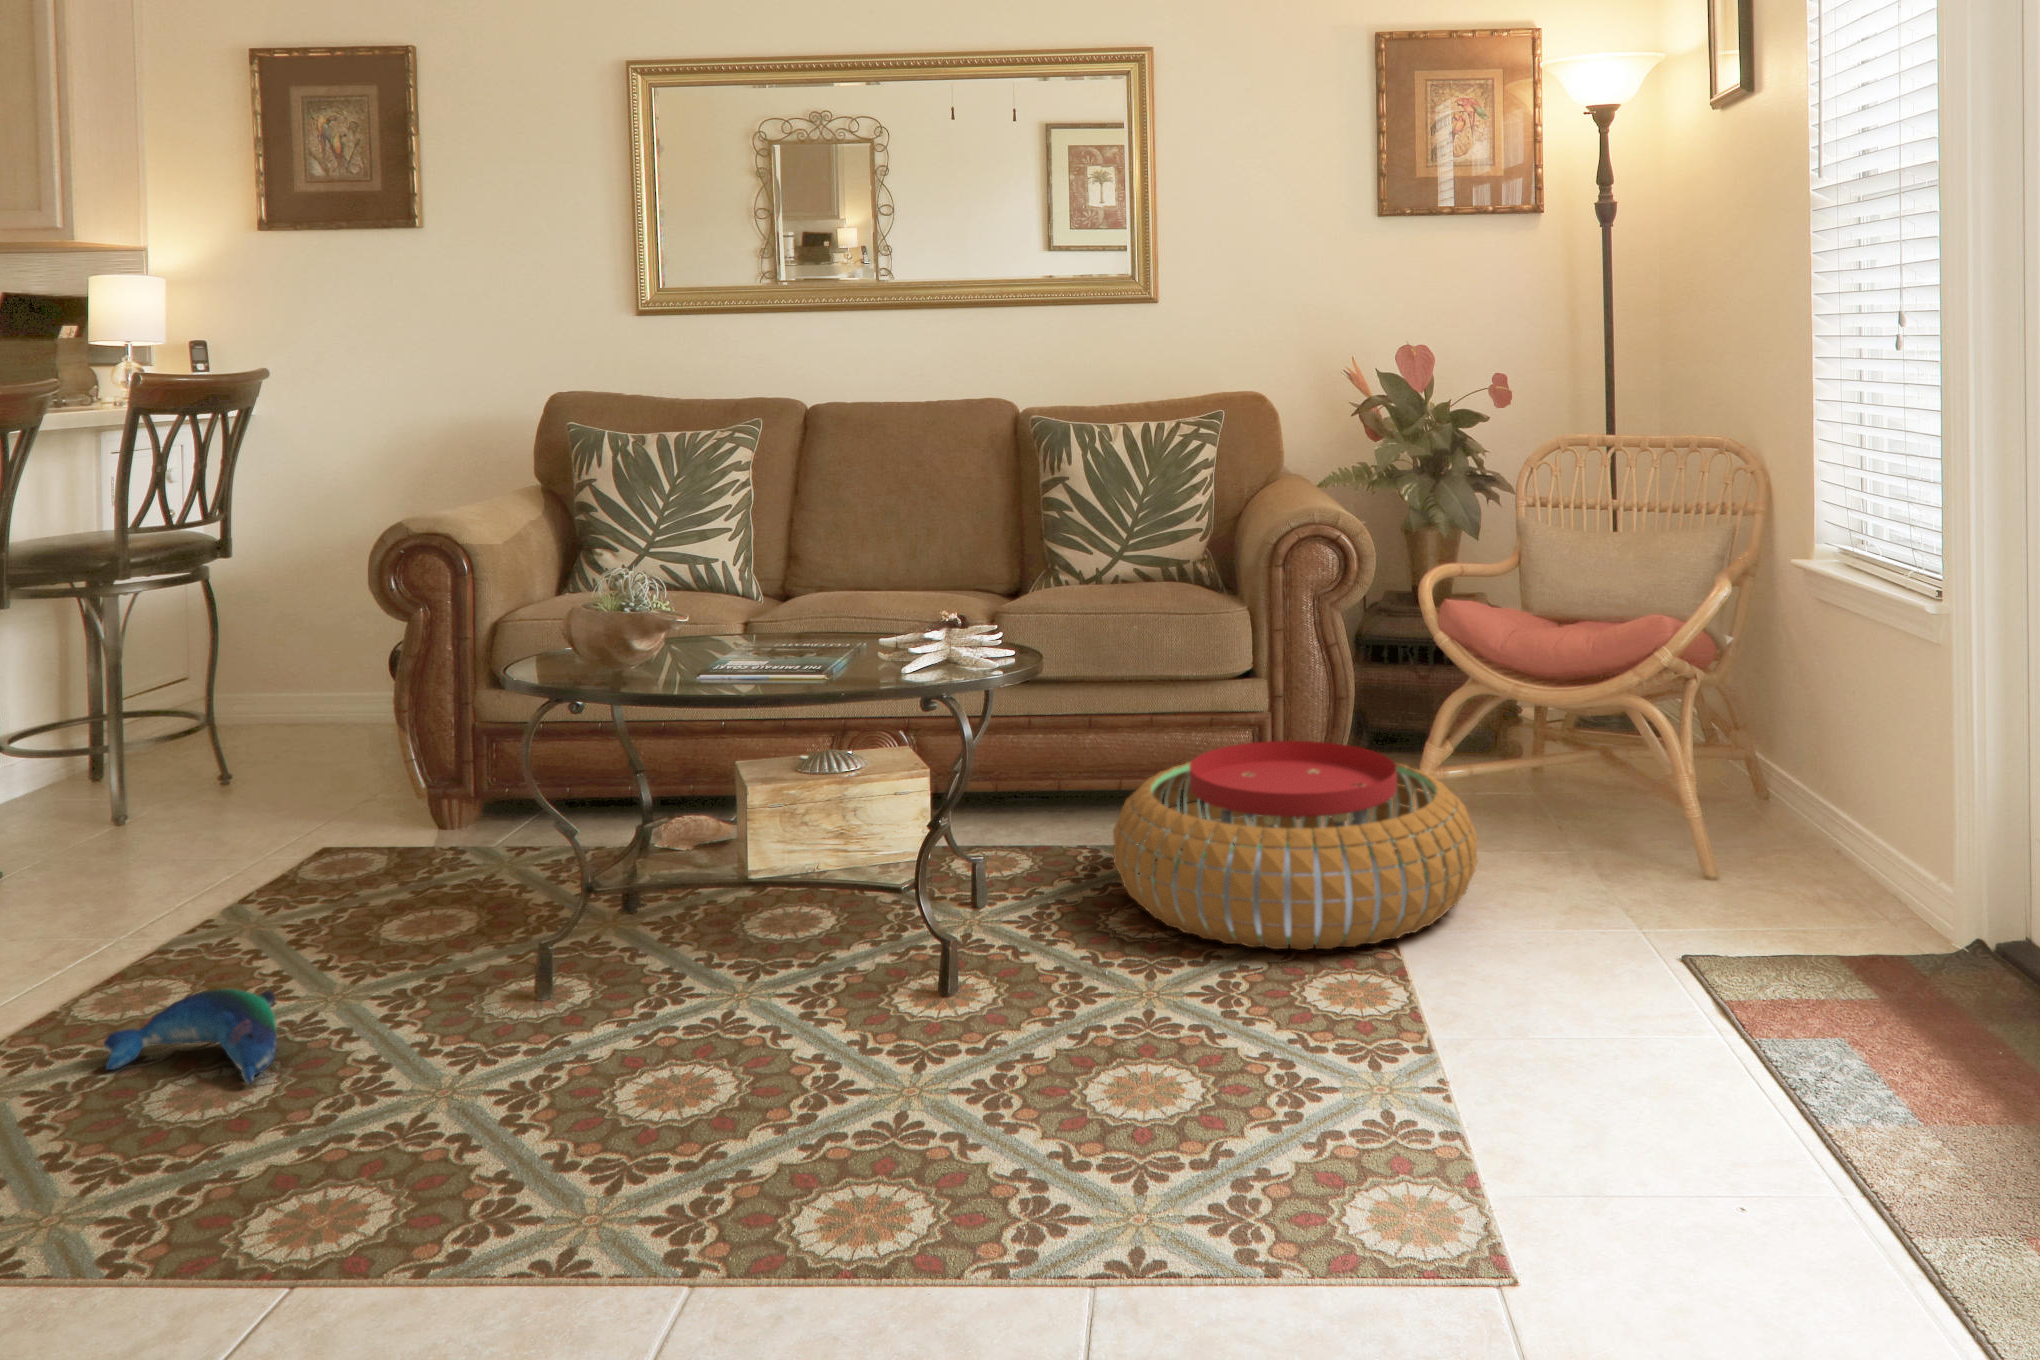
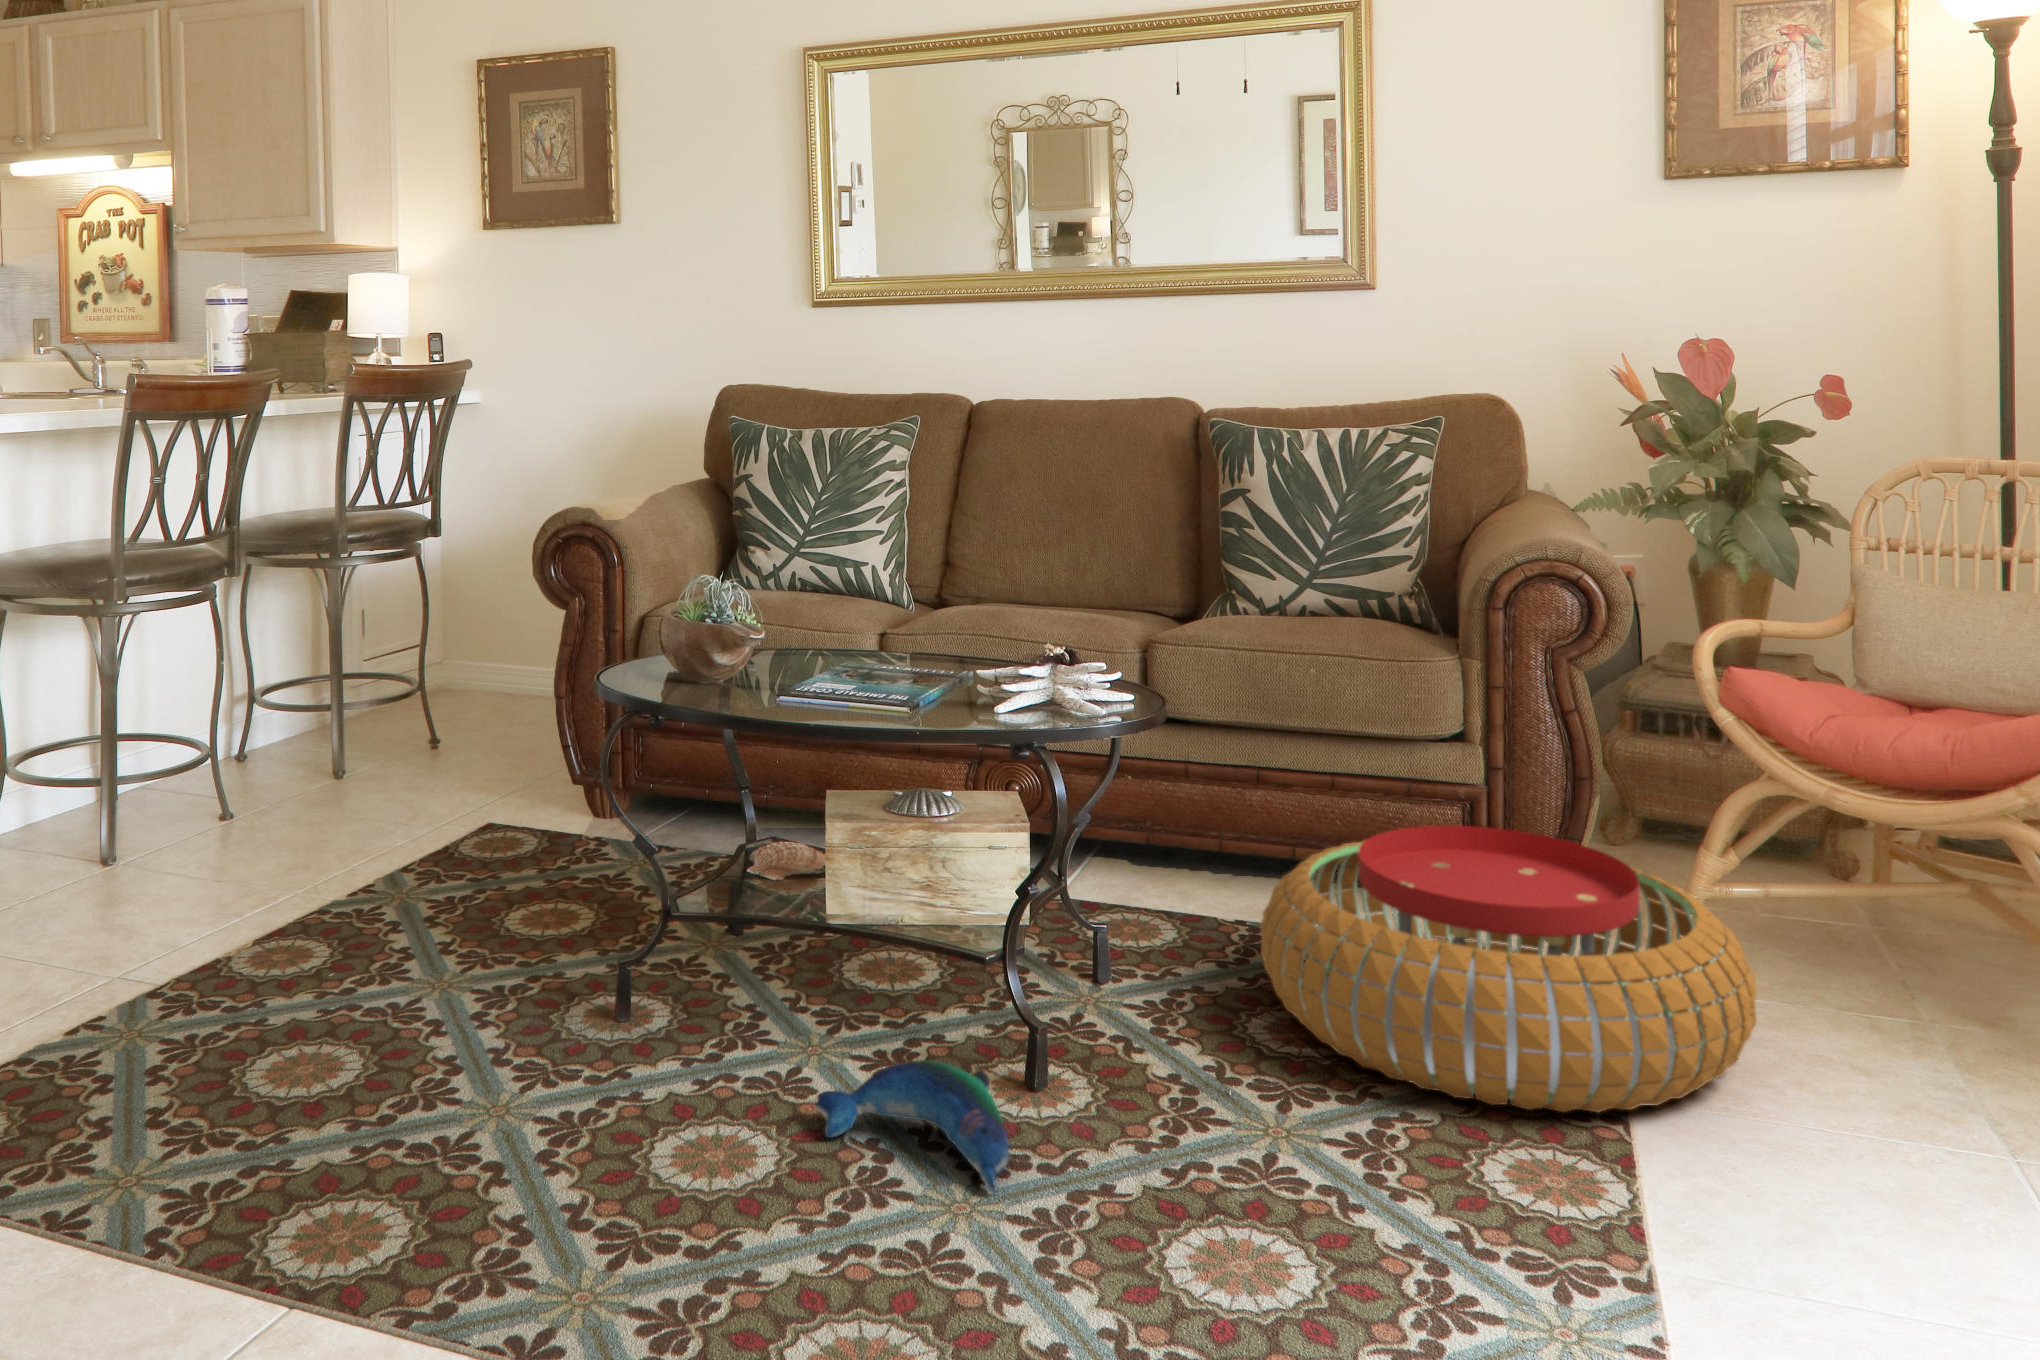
plush toy: present [104,989,277,1084] -> present [816,1061,1010,1190]

